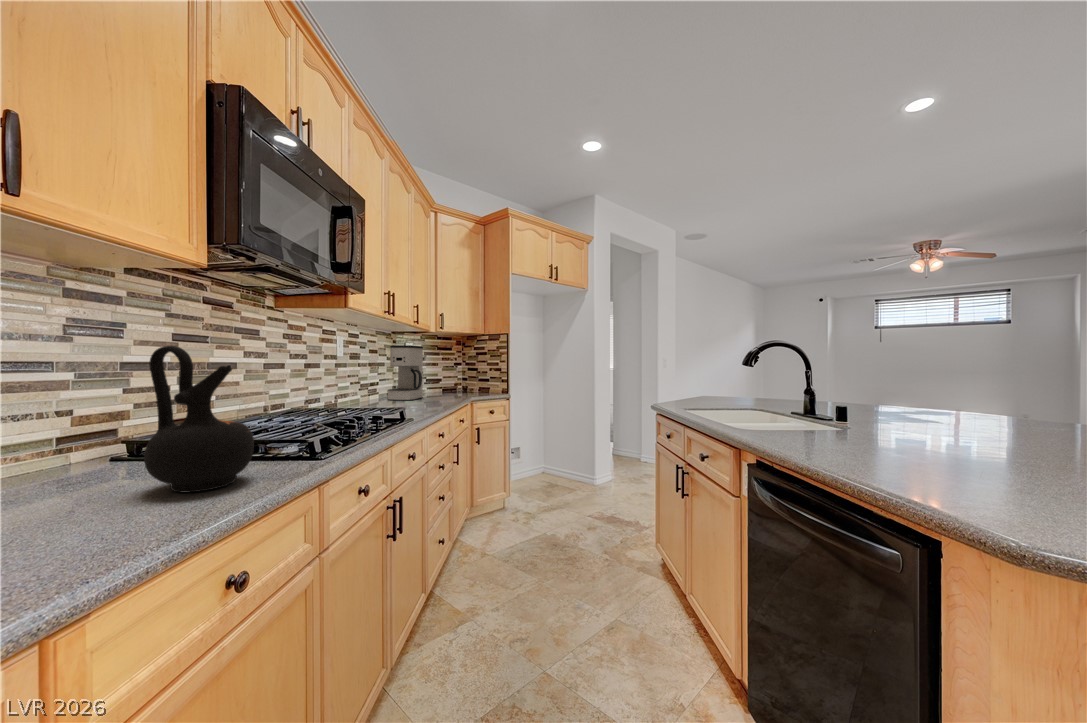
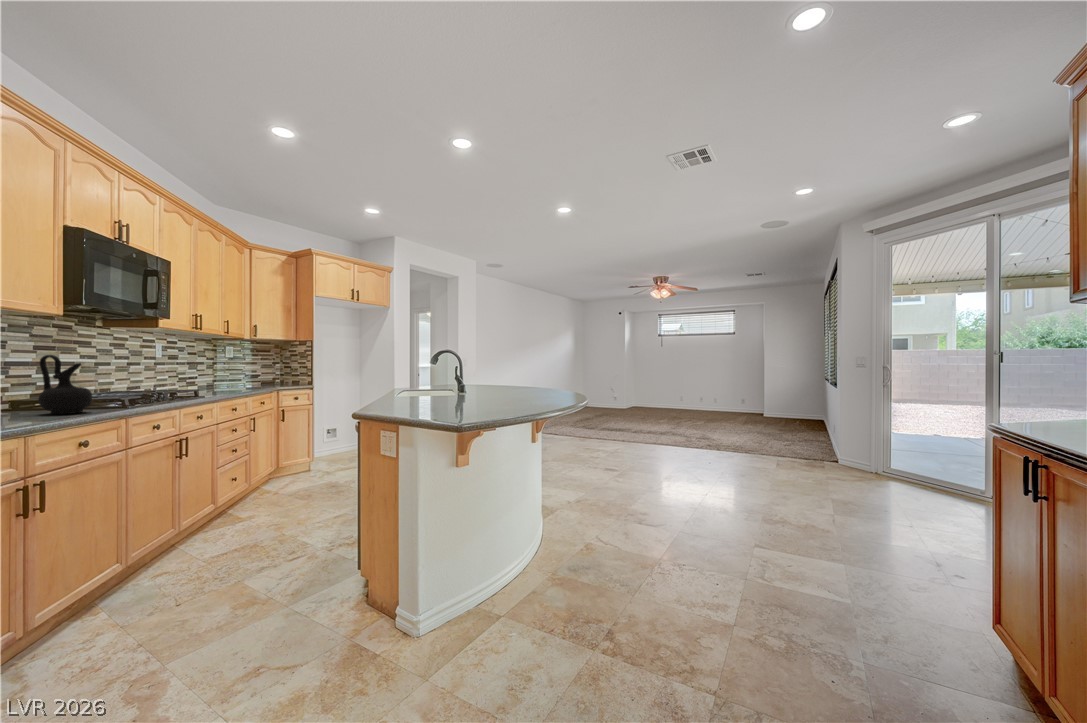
coffee maker: present [388,345,423,401] -> none [202,350,235,389]

